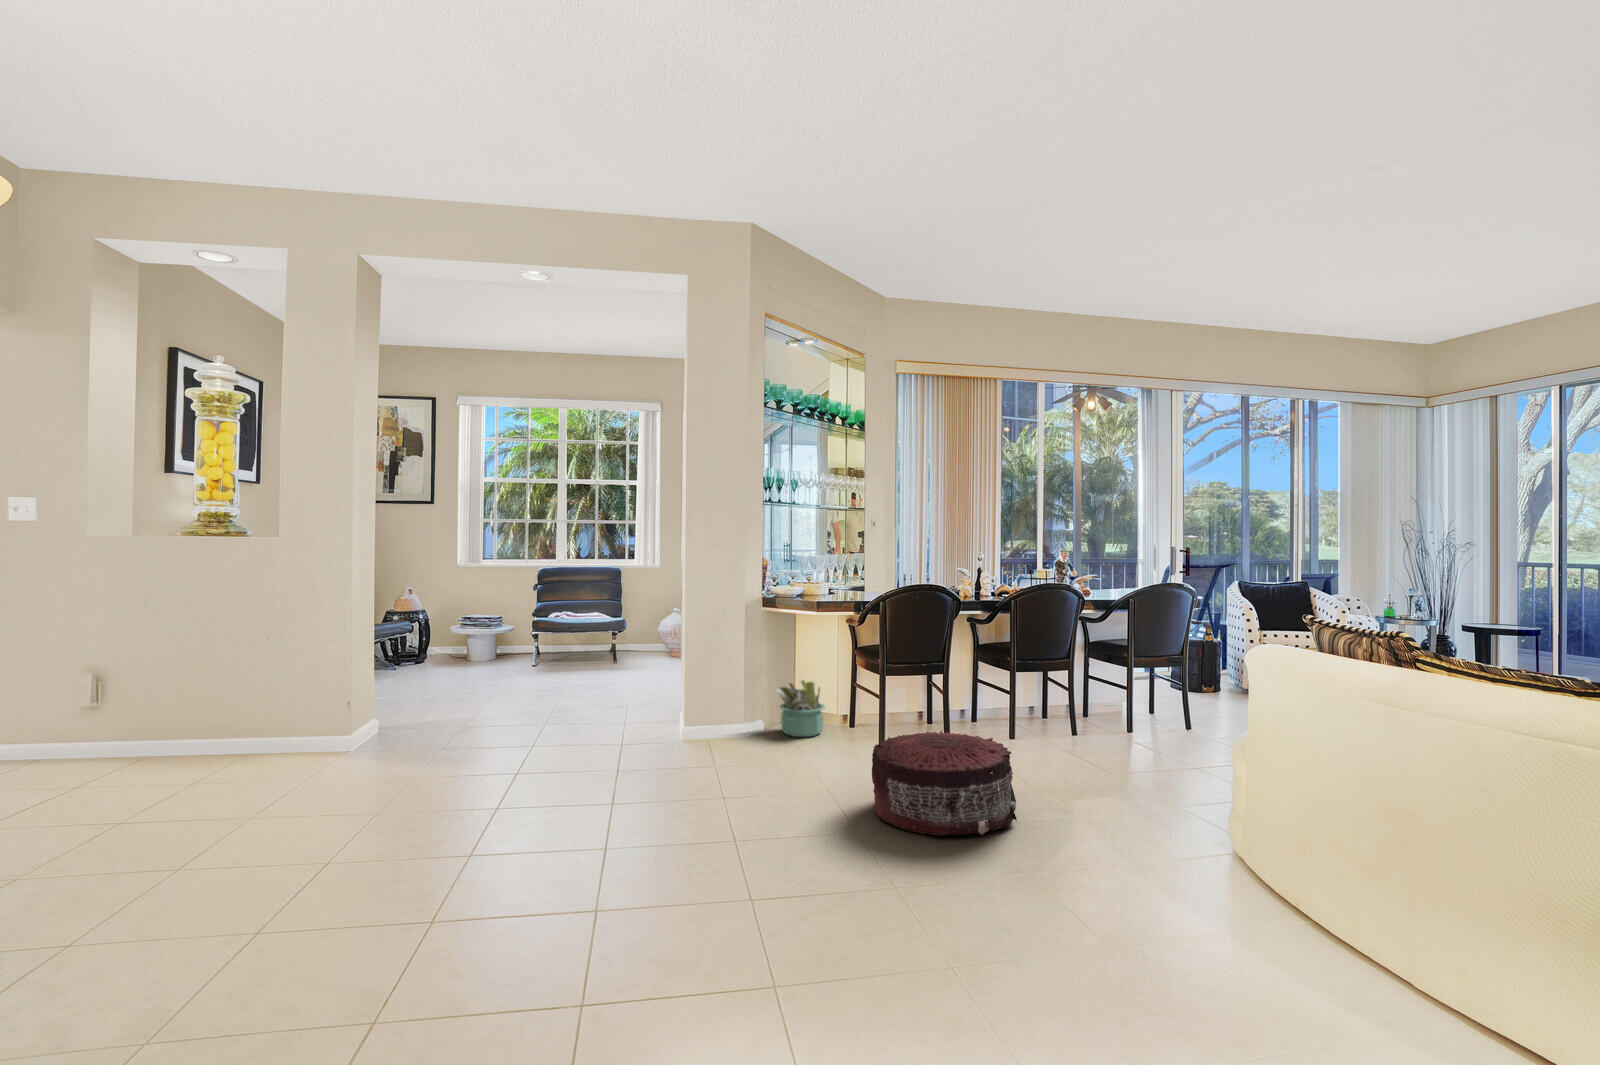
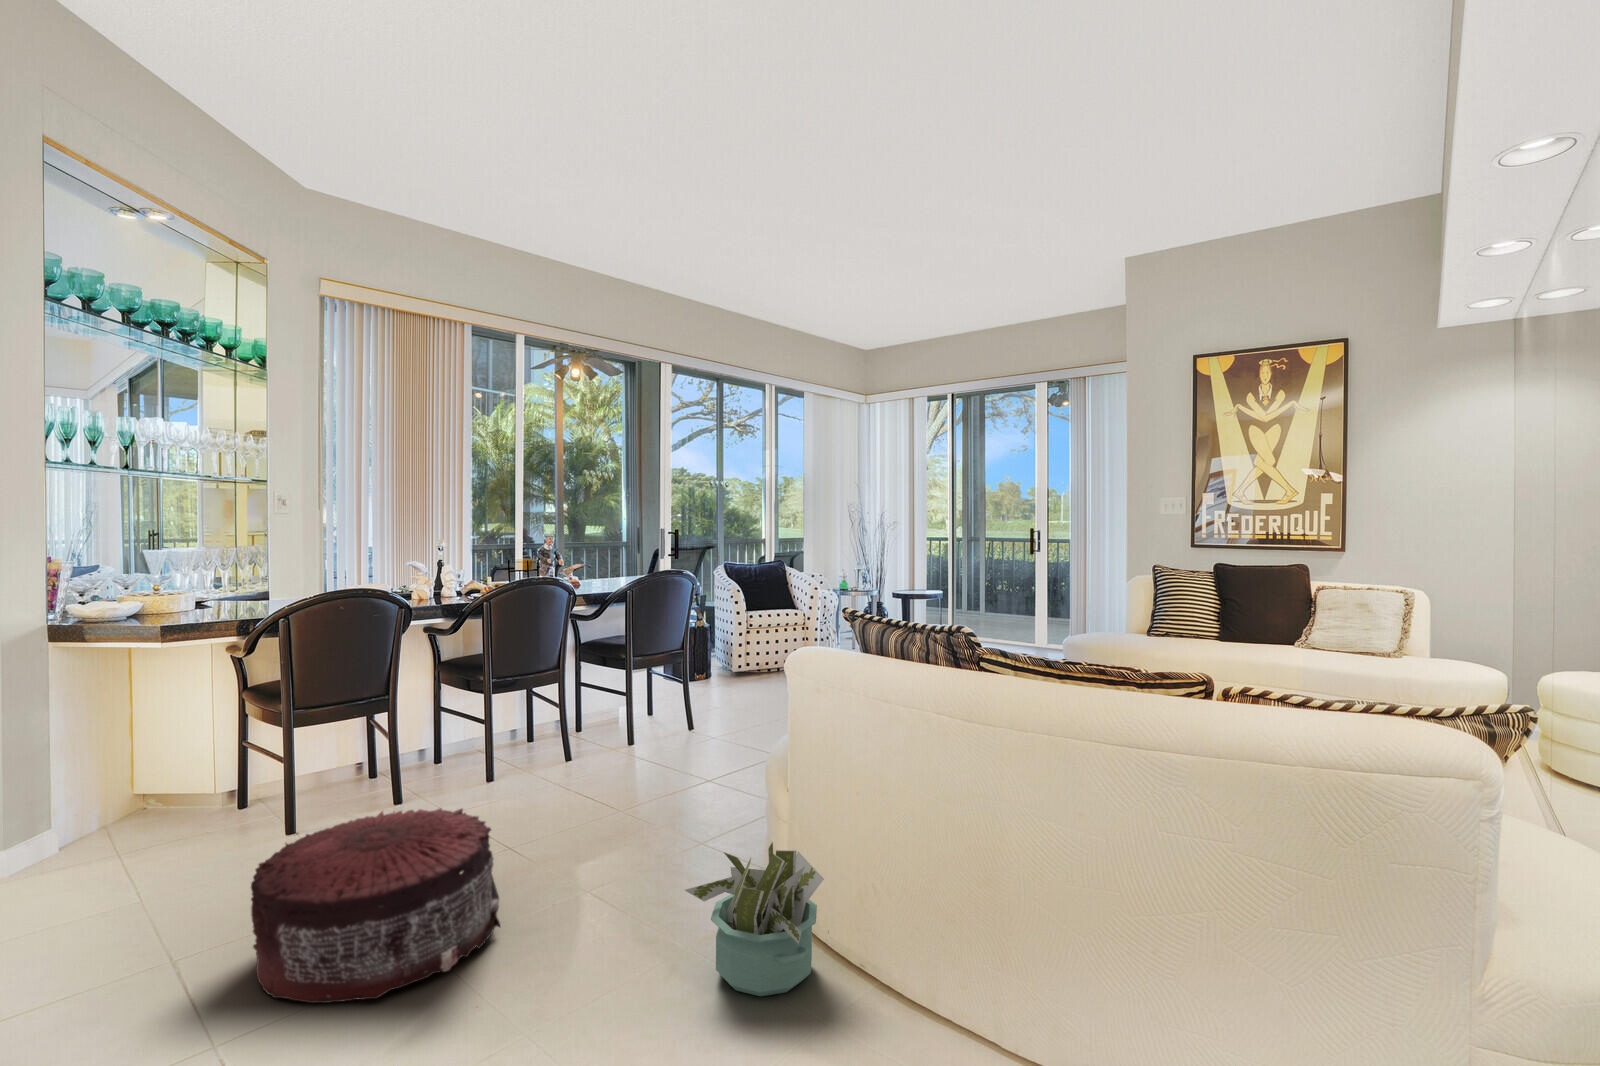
decorative plant: present [775,680,825,737] -> present [685,842,824,996]

